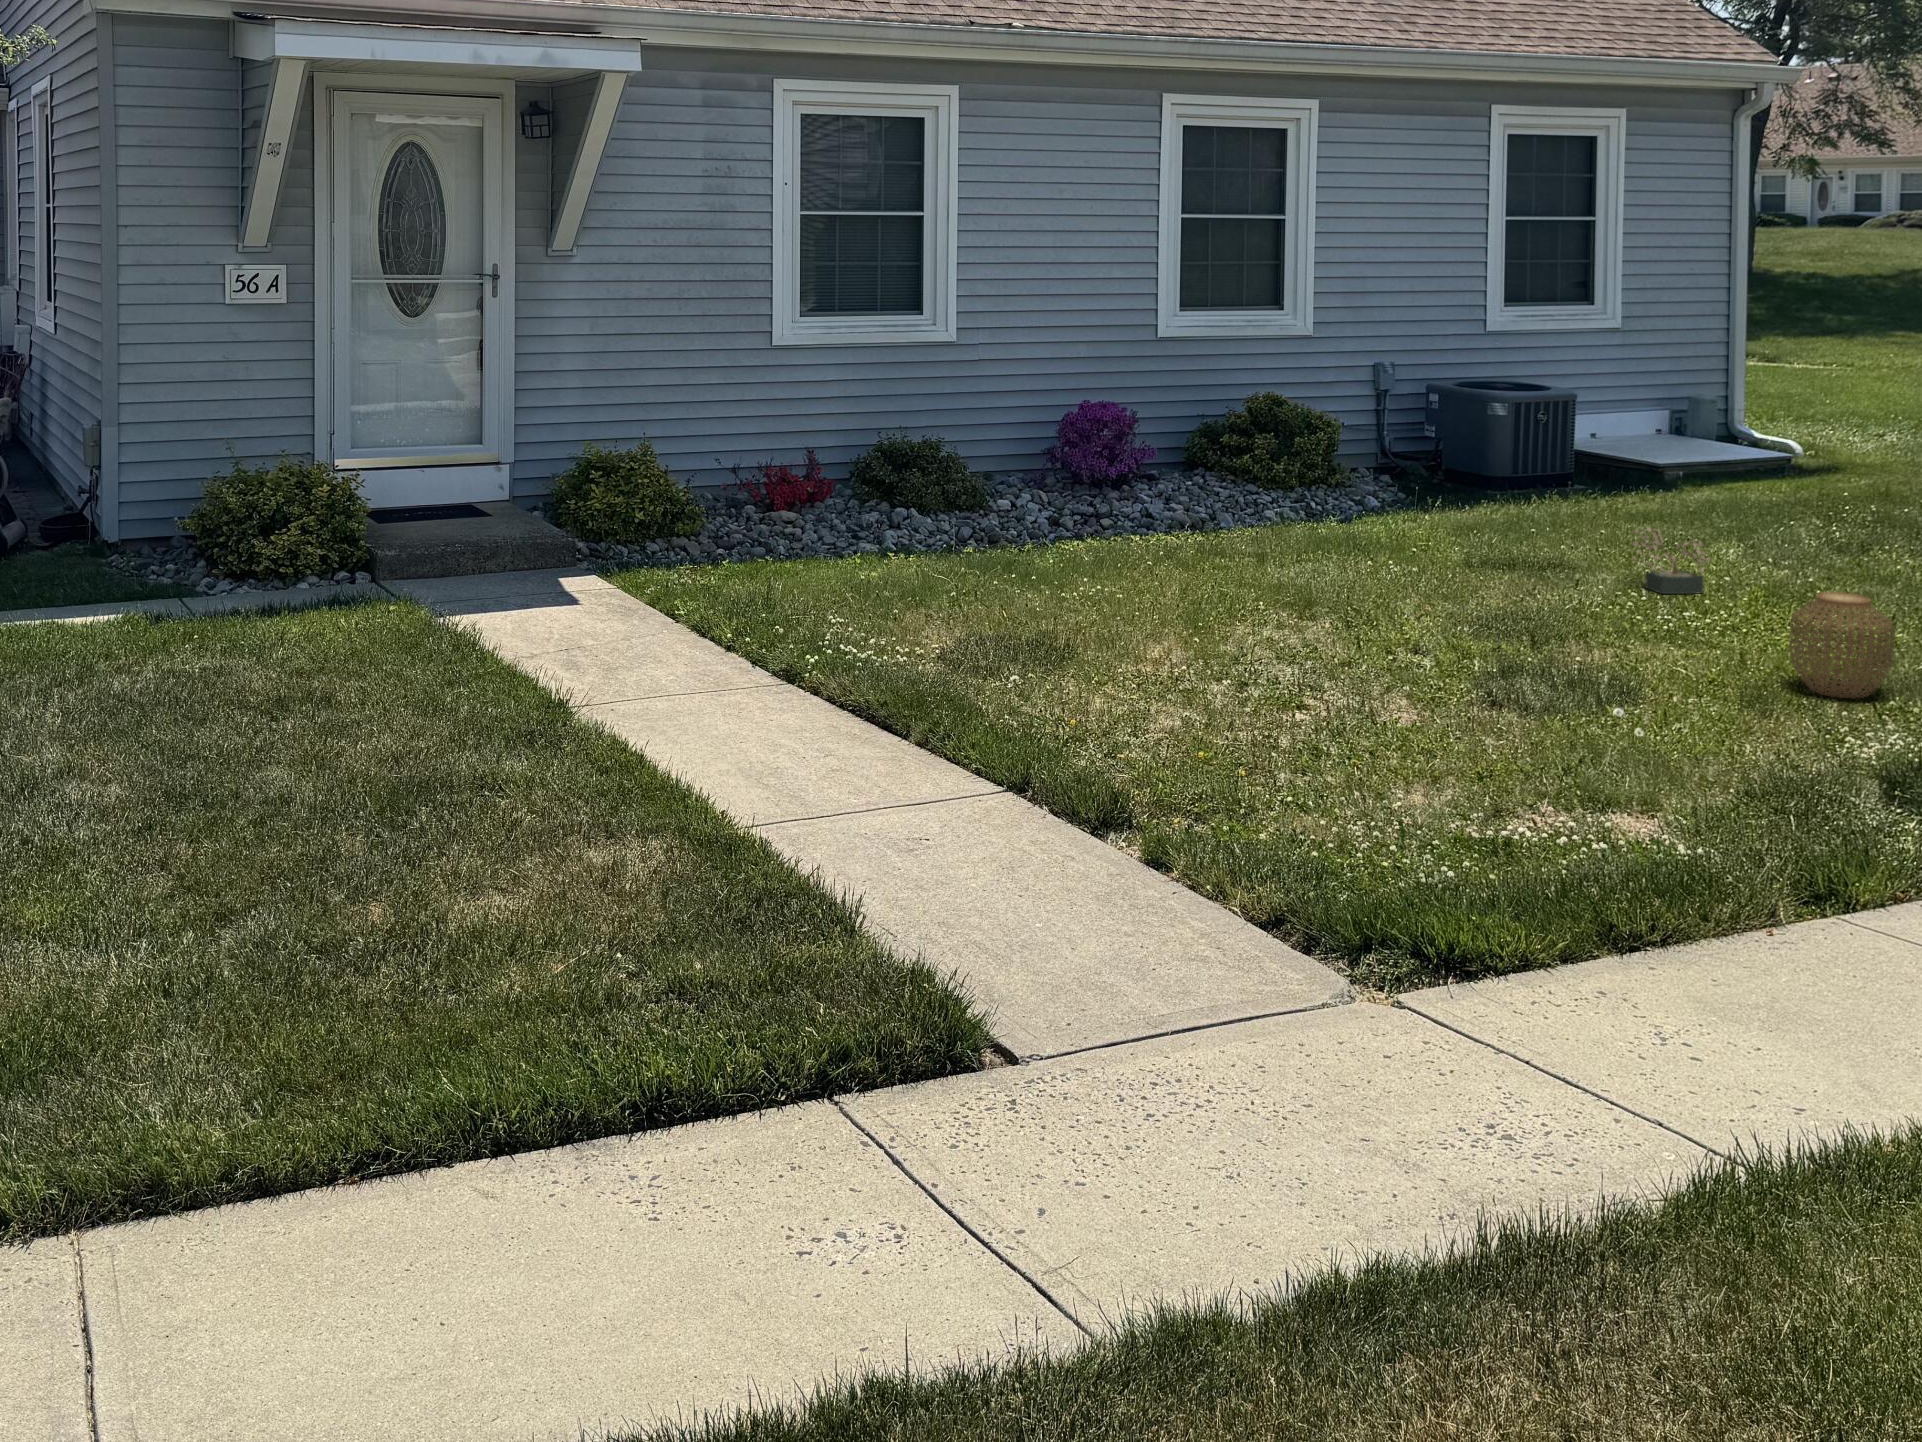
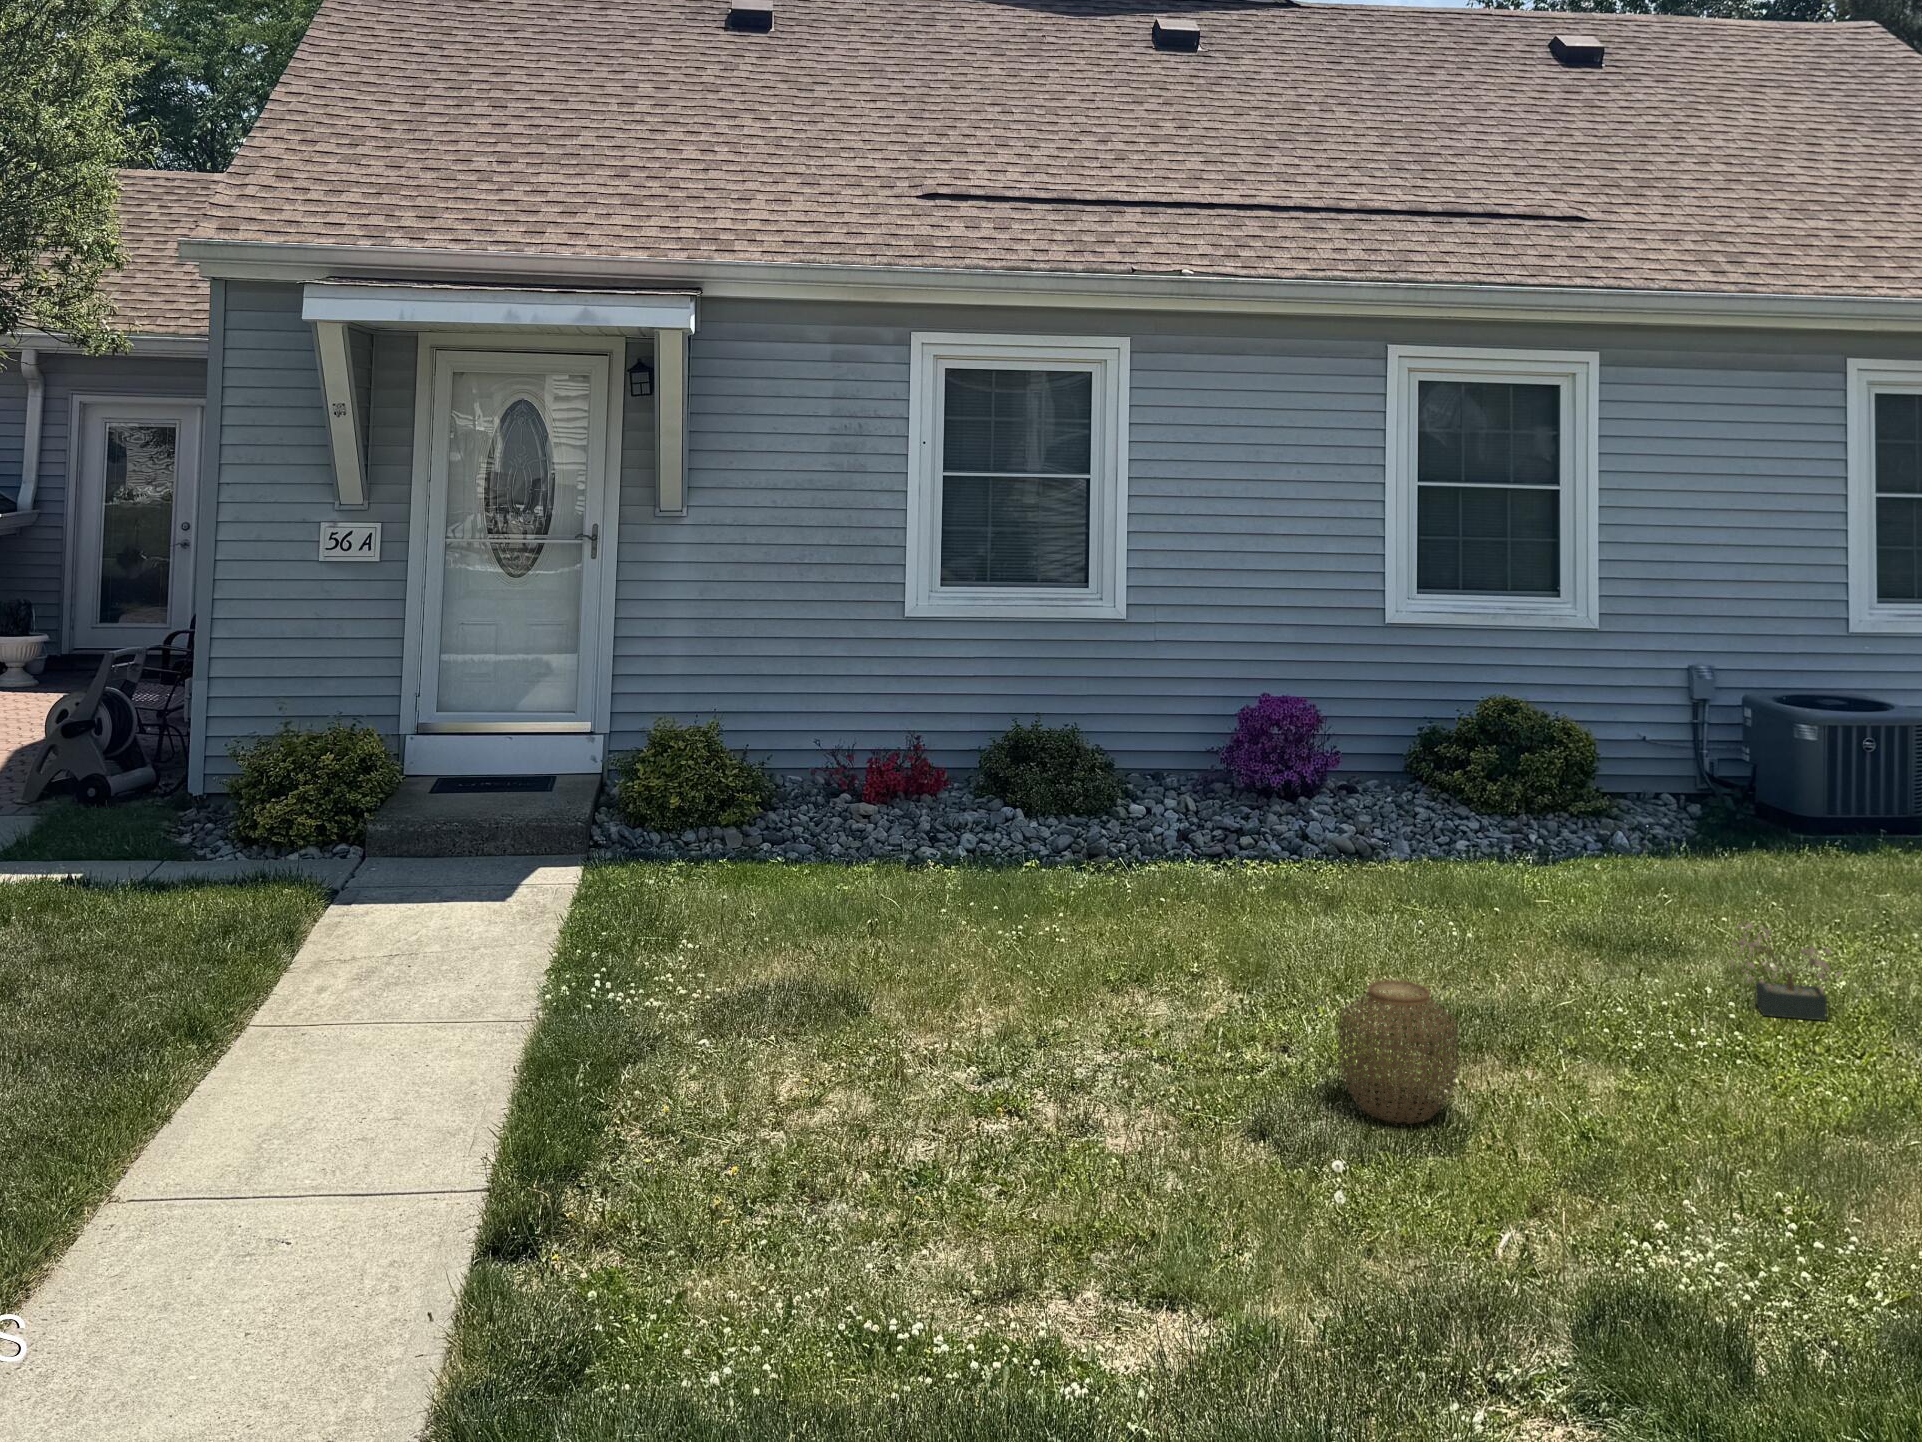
woven basket: present [1790,592,1894,698] -> present [1339,980,1458,1123]

